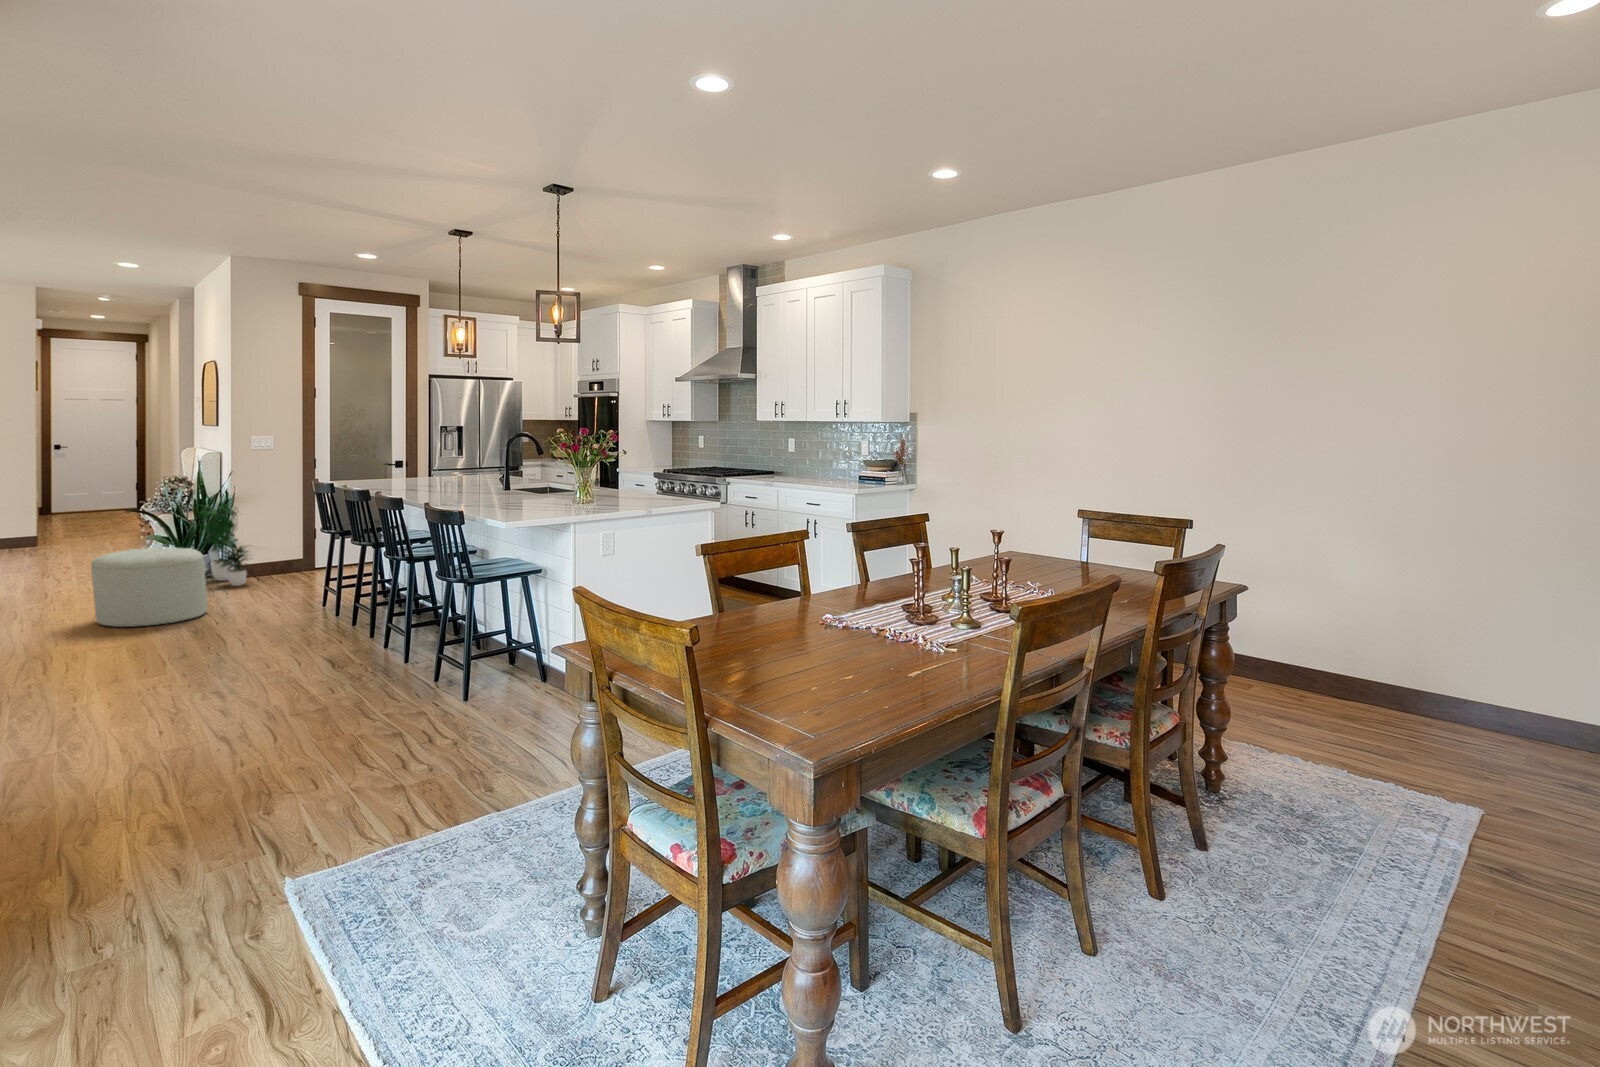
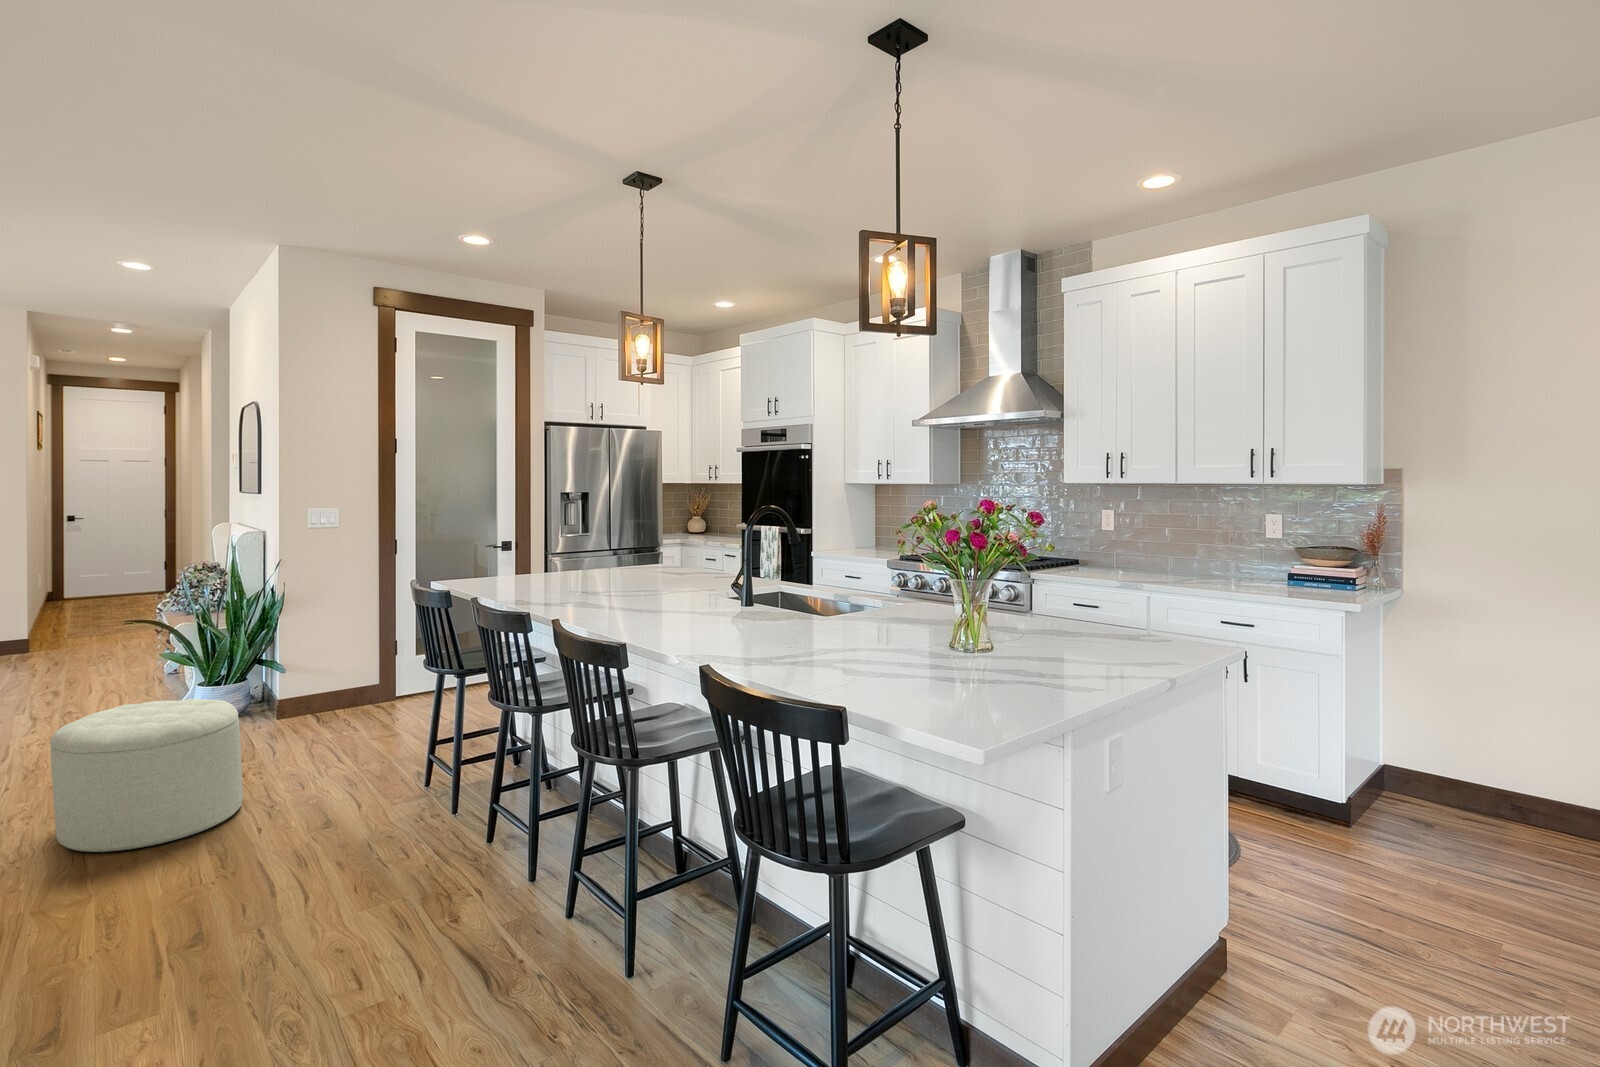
potted plant: present [199,503,249,586] -> none [229,600,314,735]

